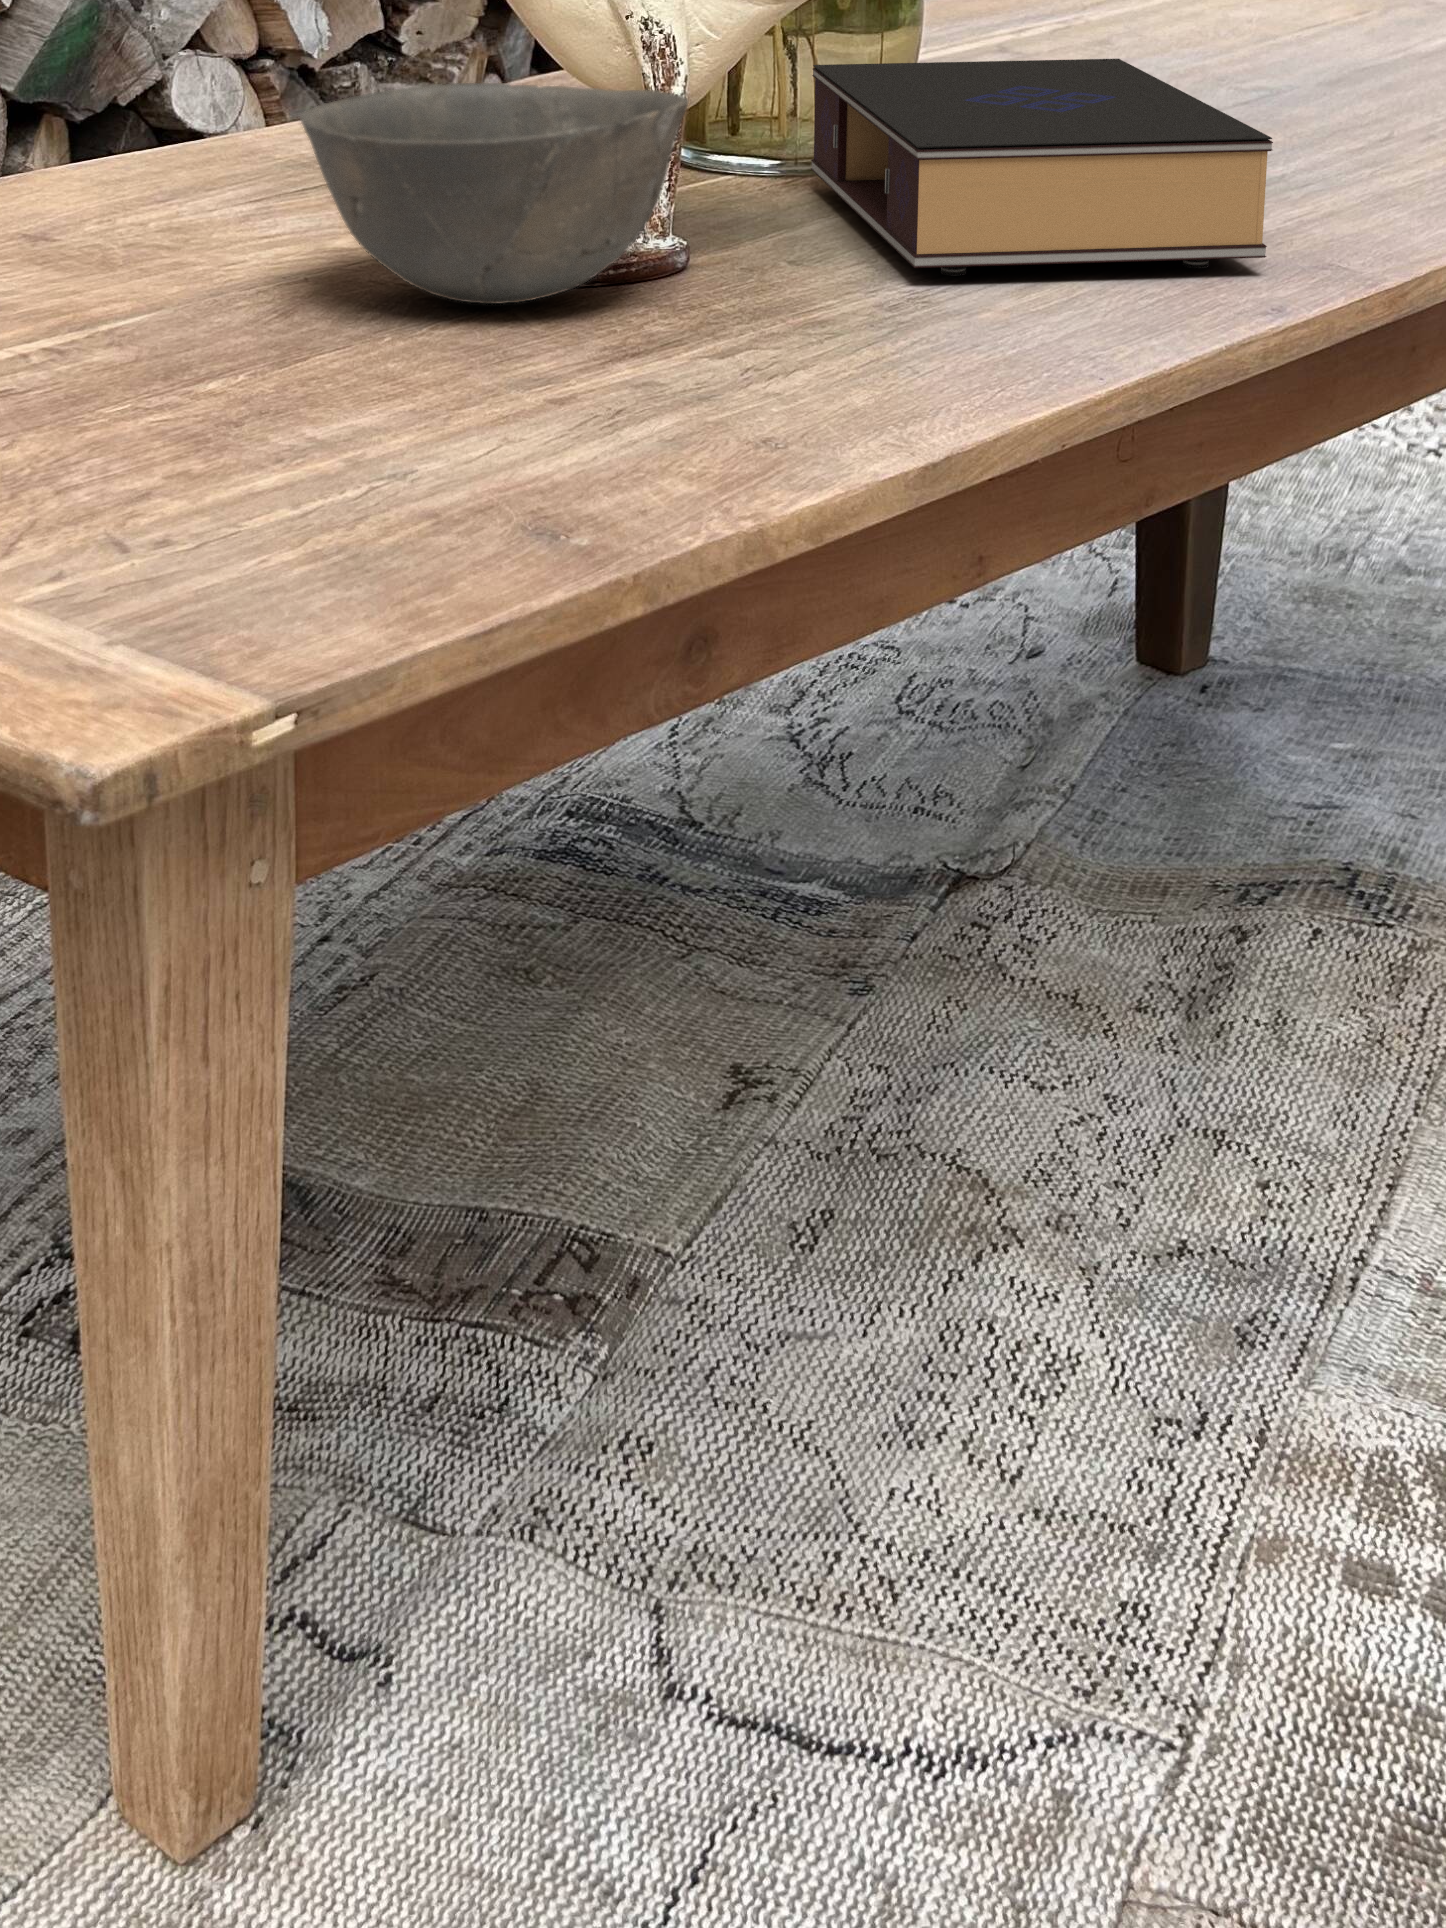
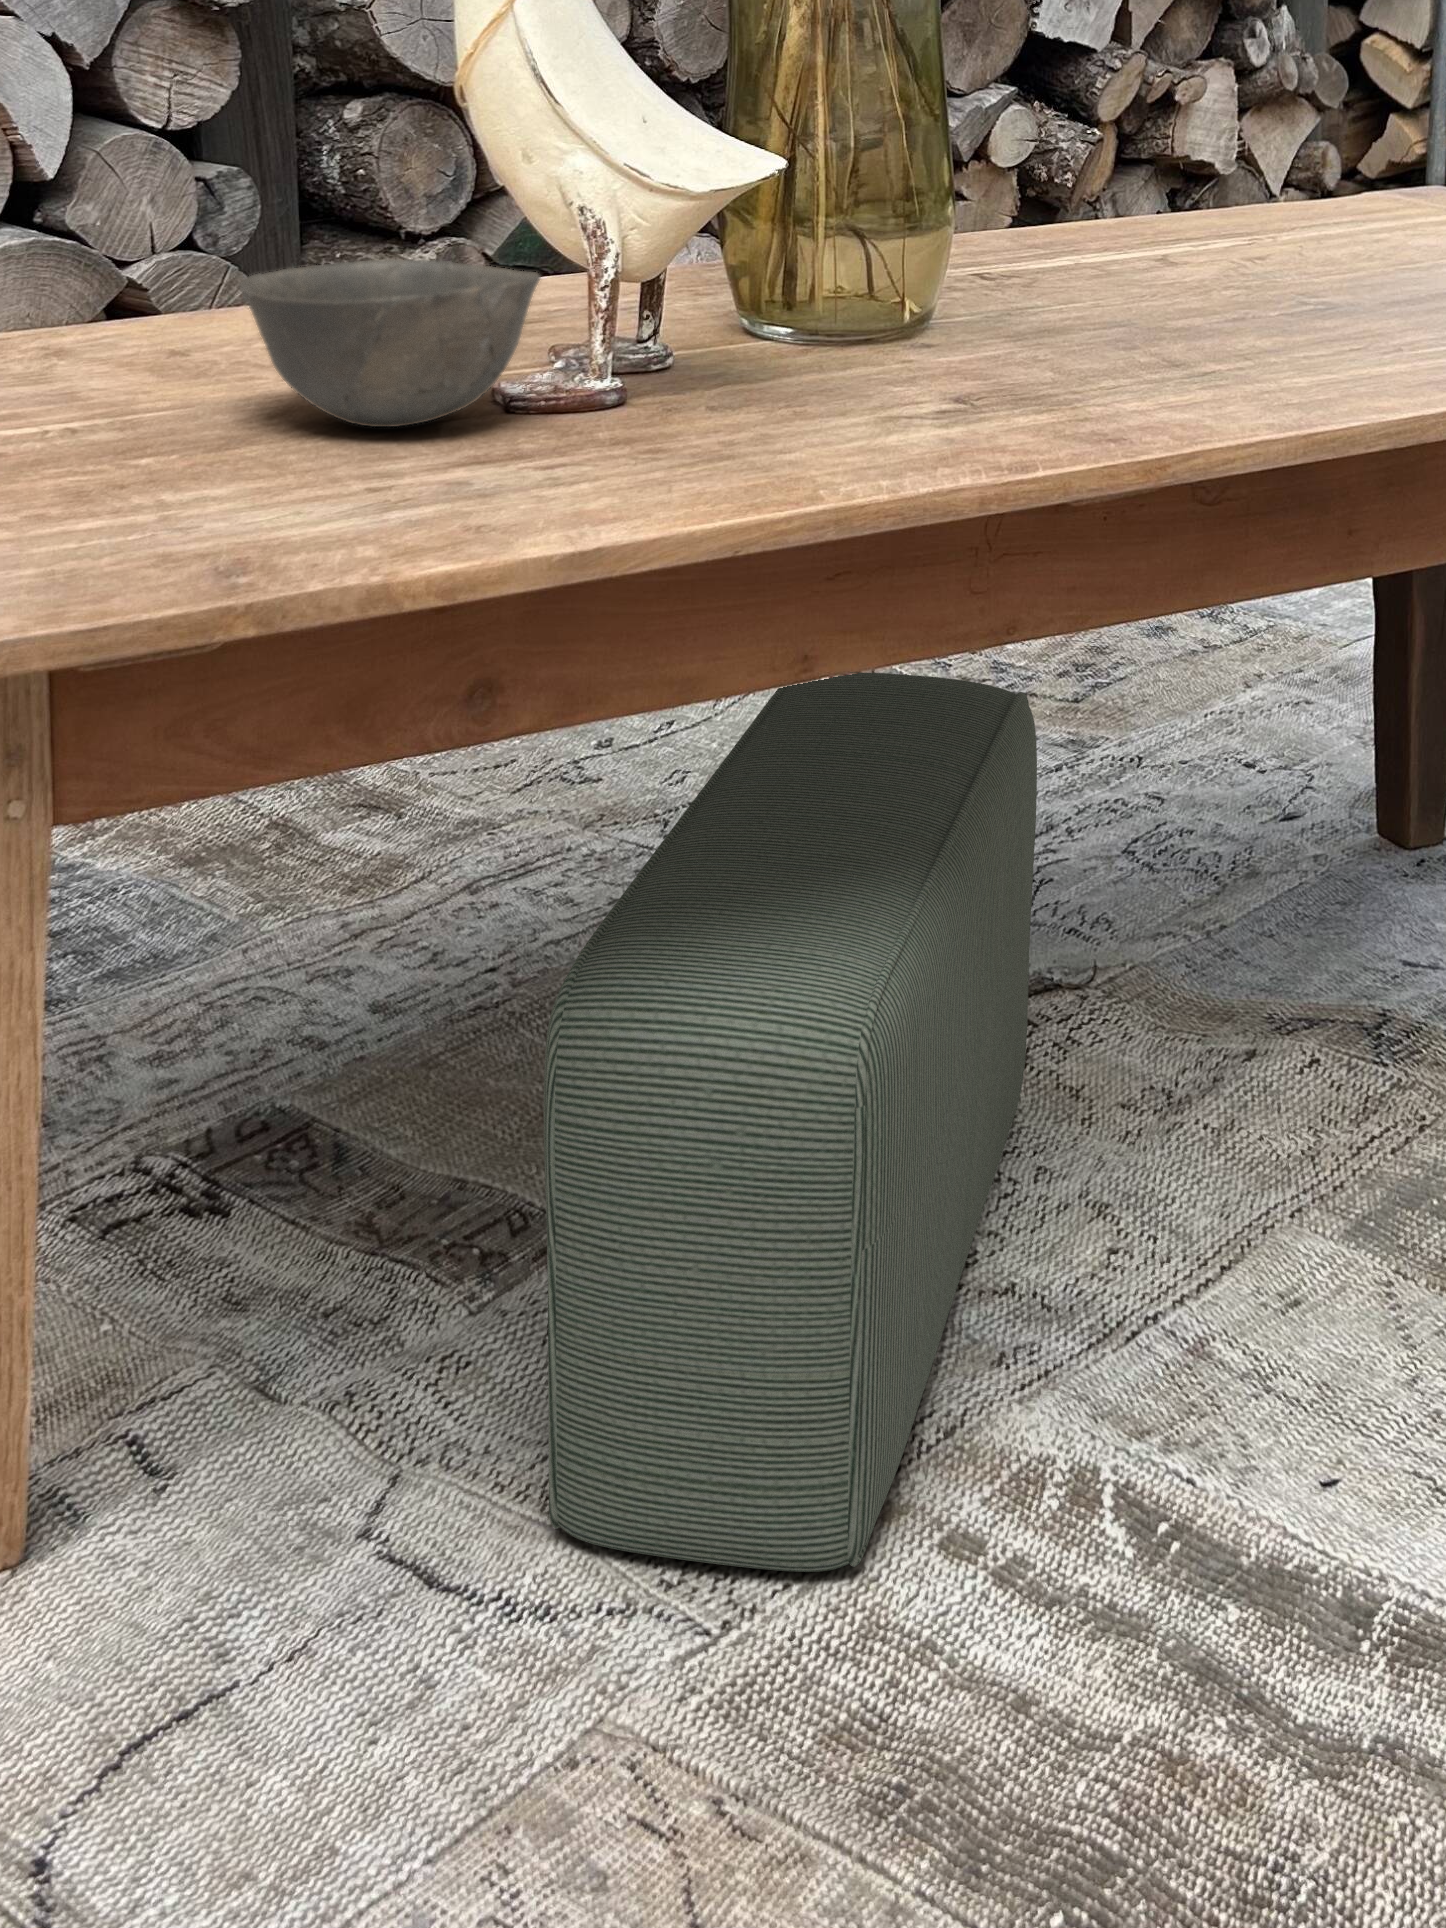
book: present [811,59,1273,276] -> none [712,262,1027,440]
pouf: none [756,558,1330,1662] -> present [544,672,1037,1572]

